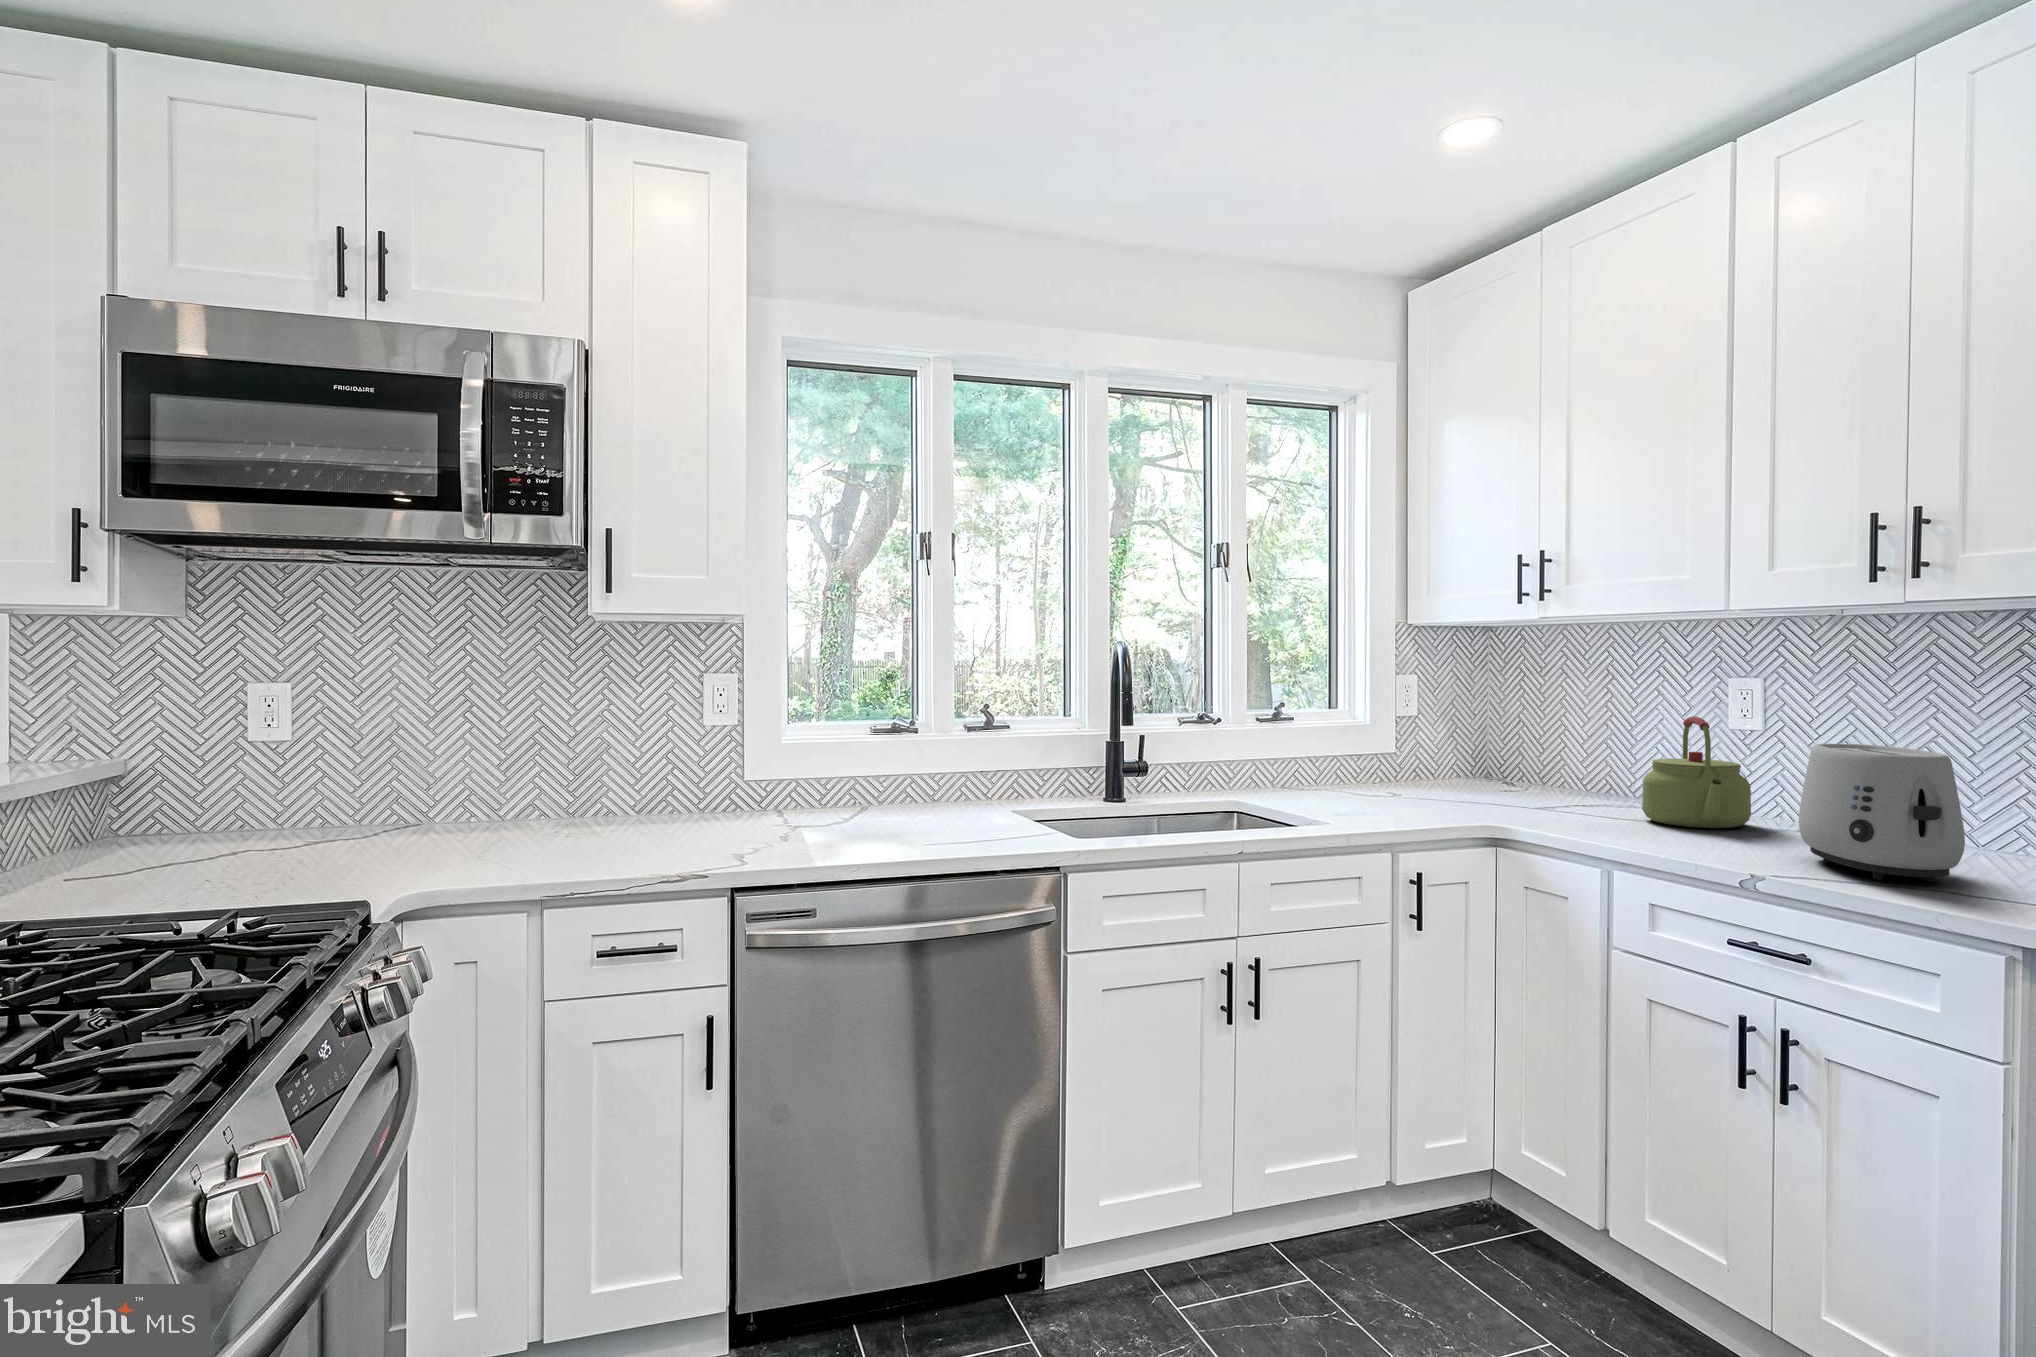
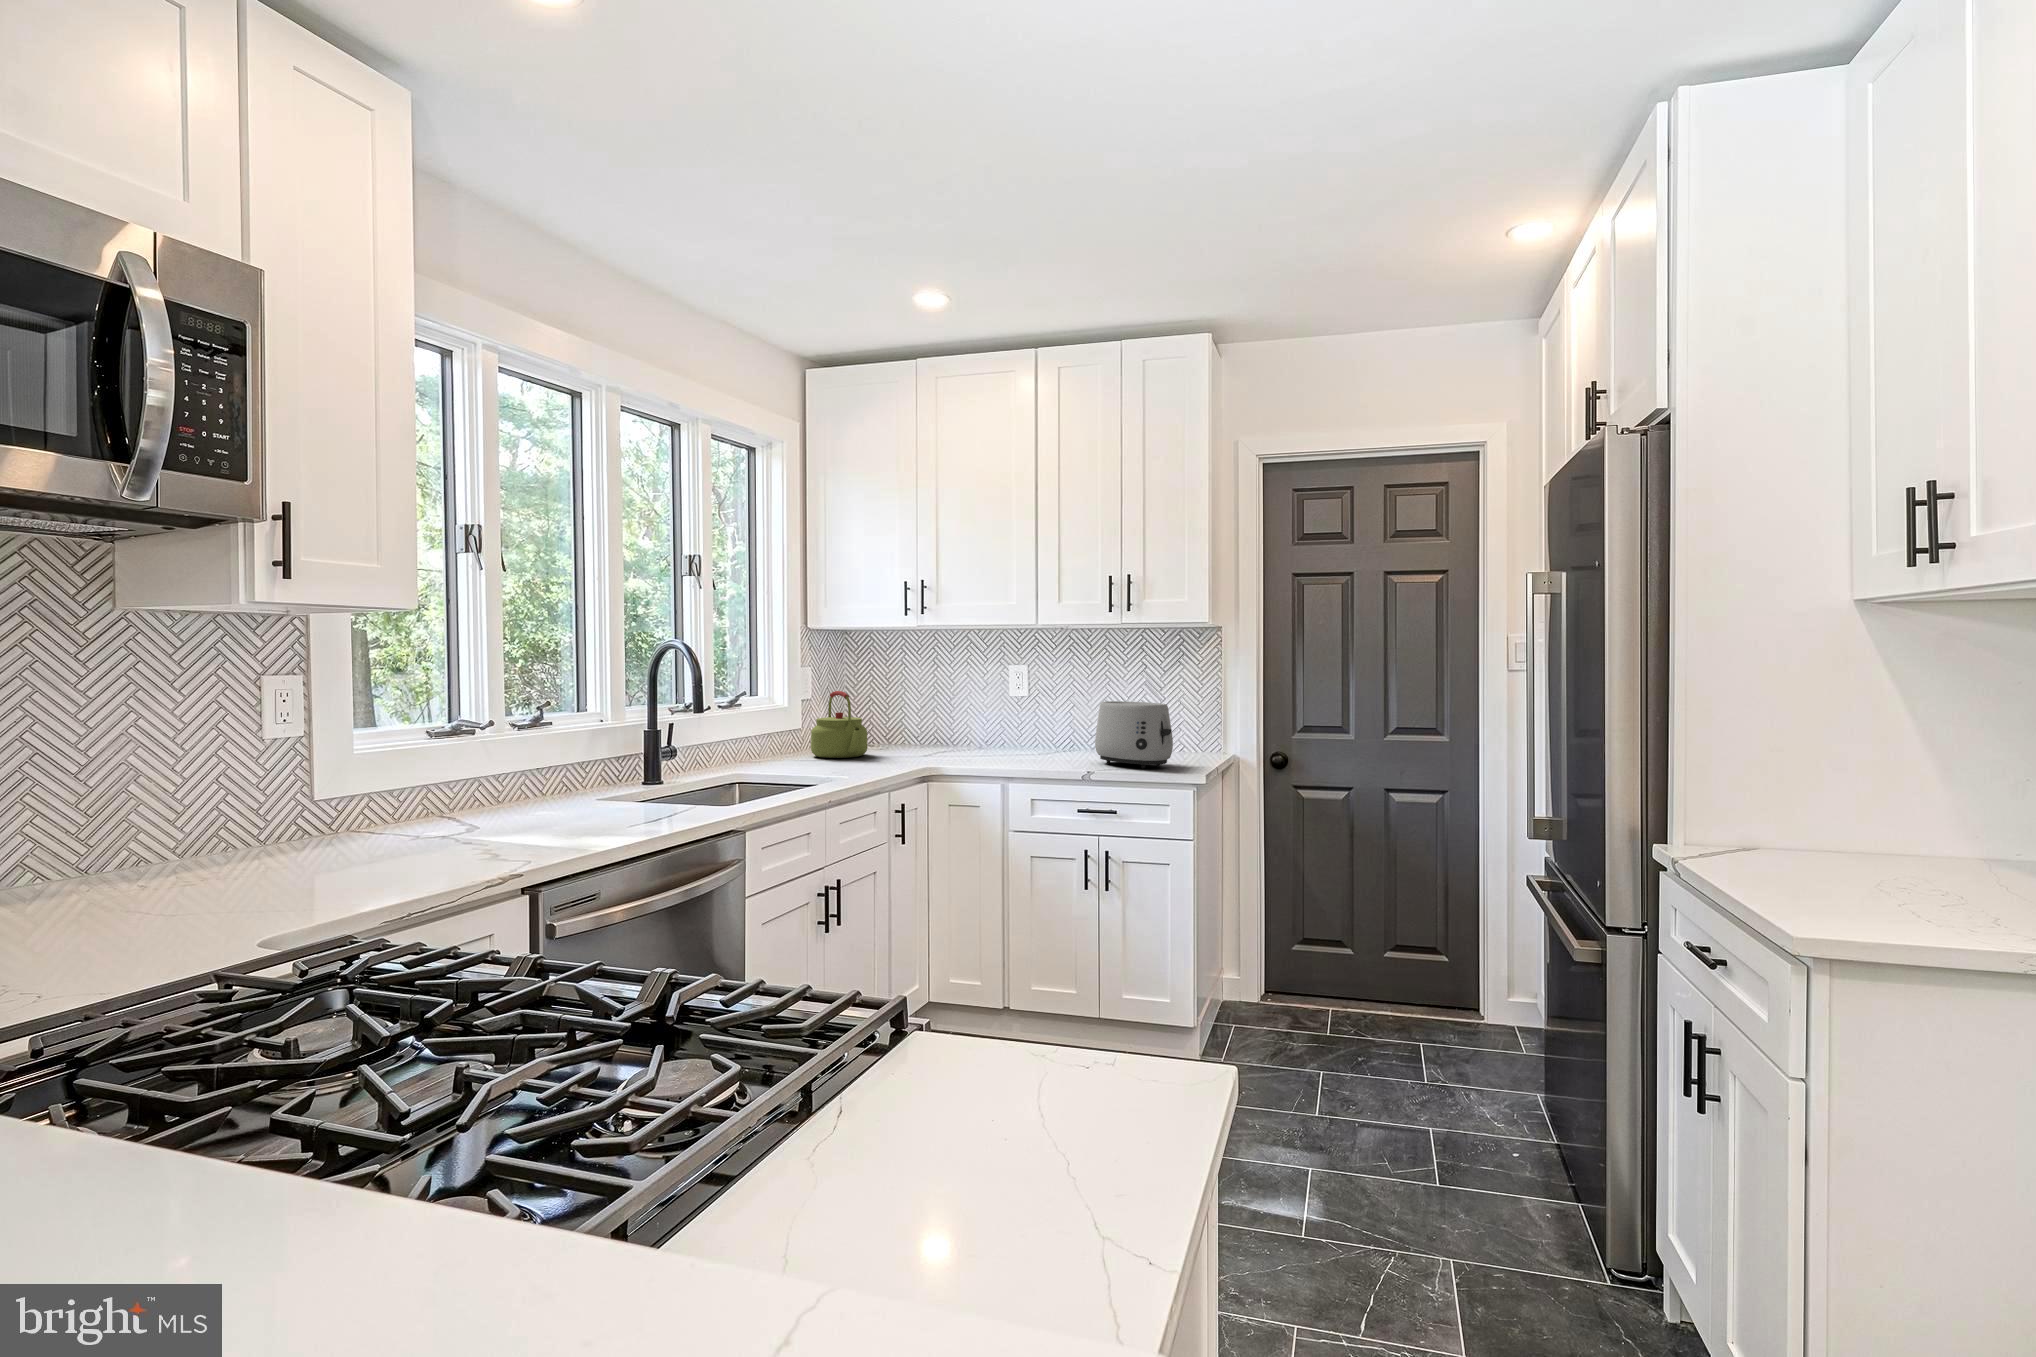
kettle: present [1642,716,1751,828] -> present [811,691,867,758]

